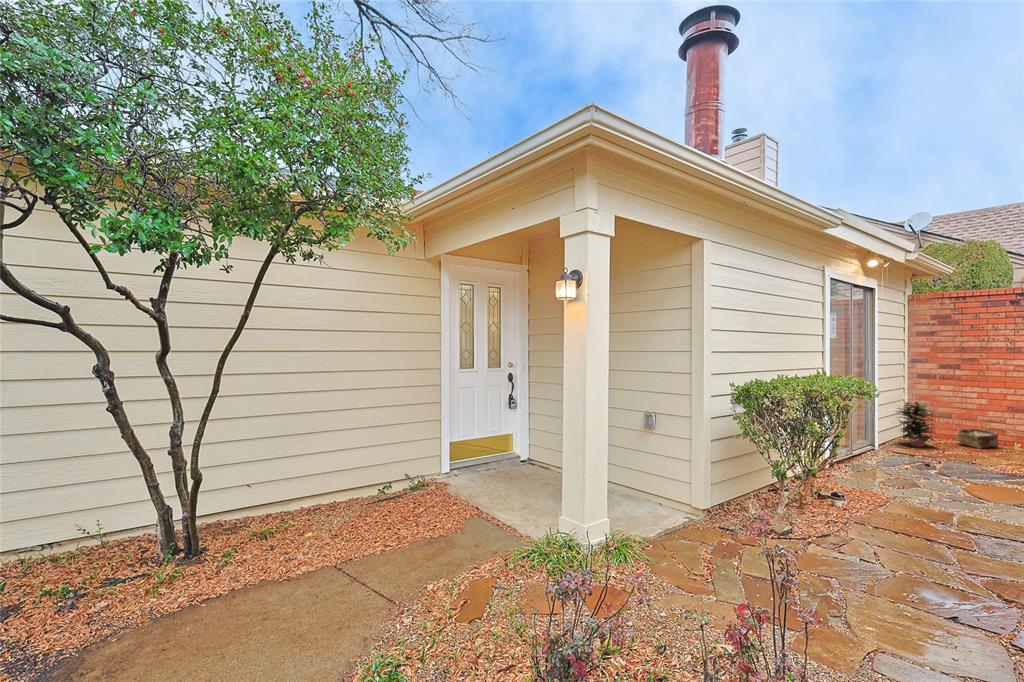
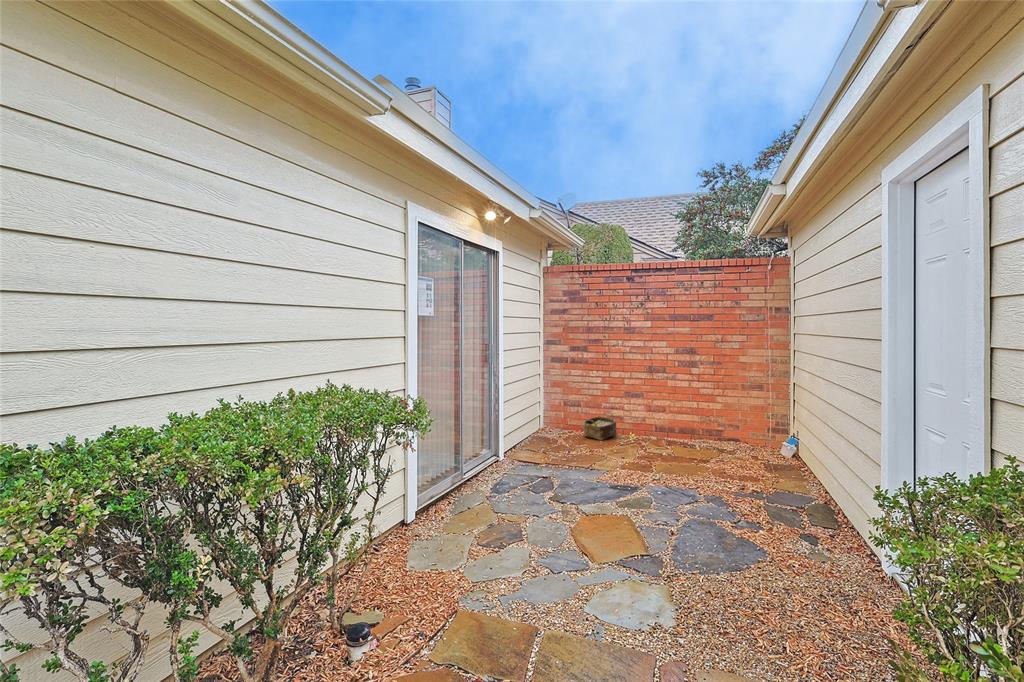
decorative plant: present [896,401,936,447] -> none [526,392,565,447]

